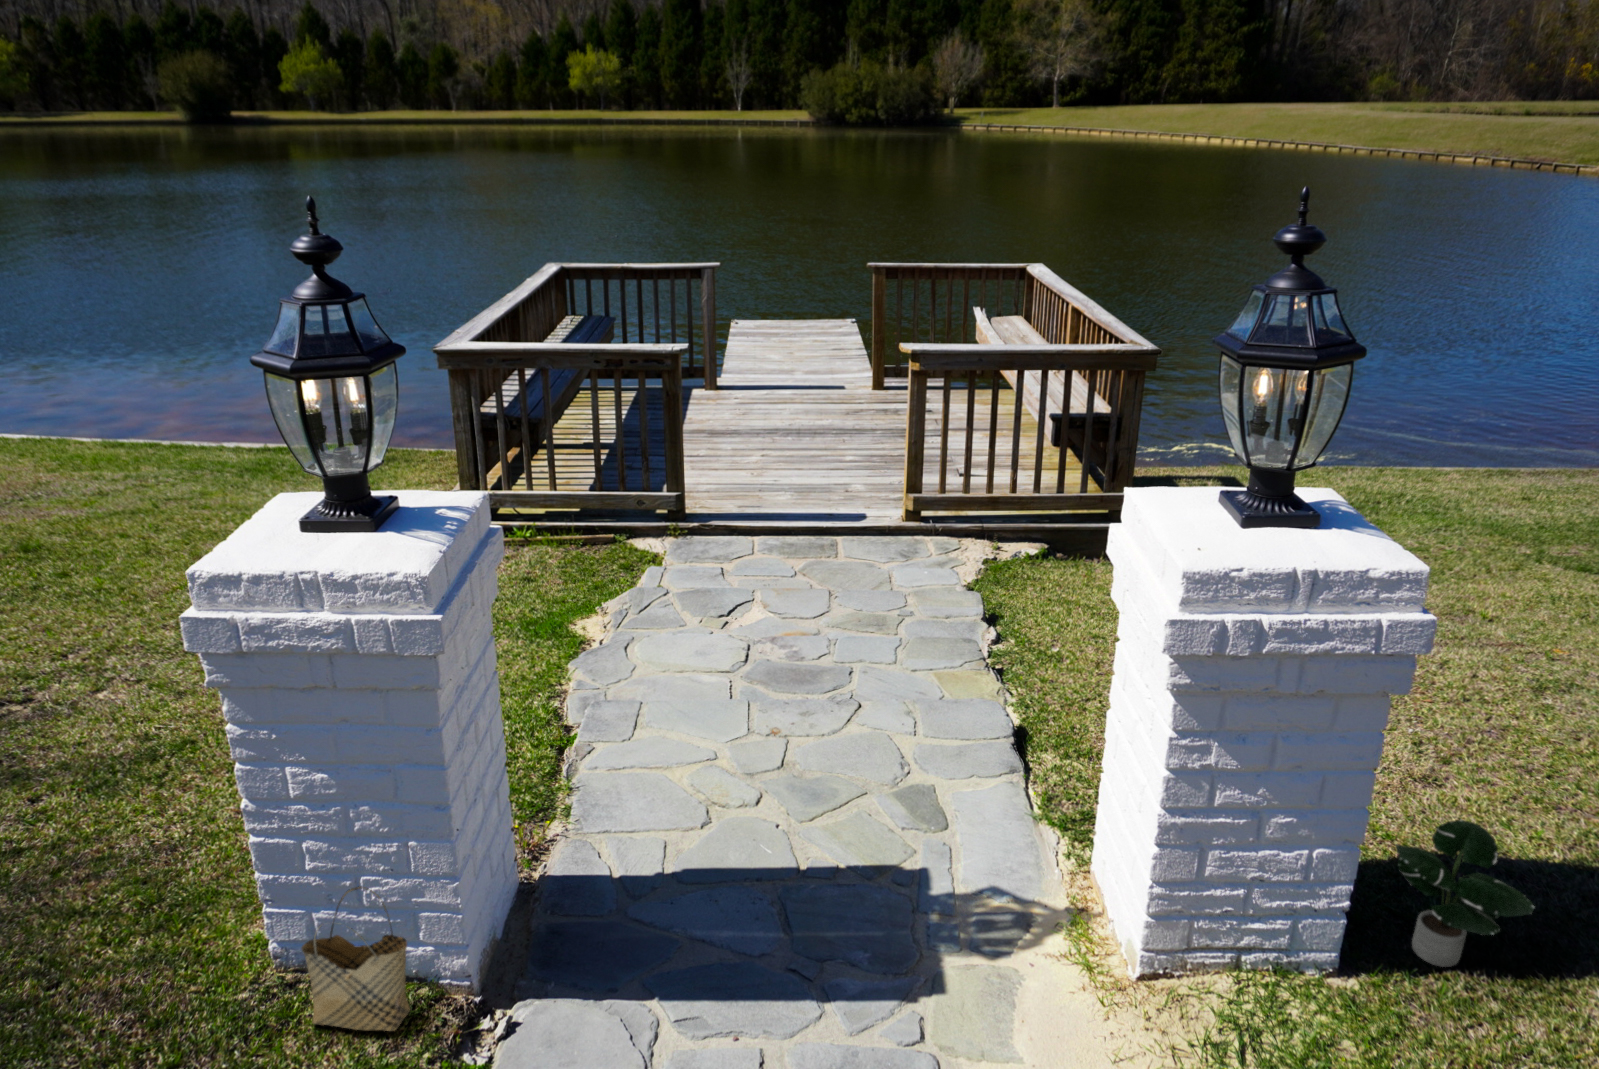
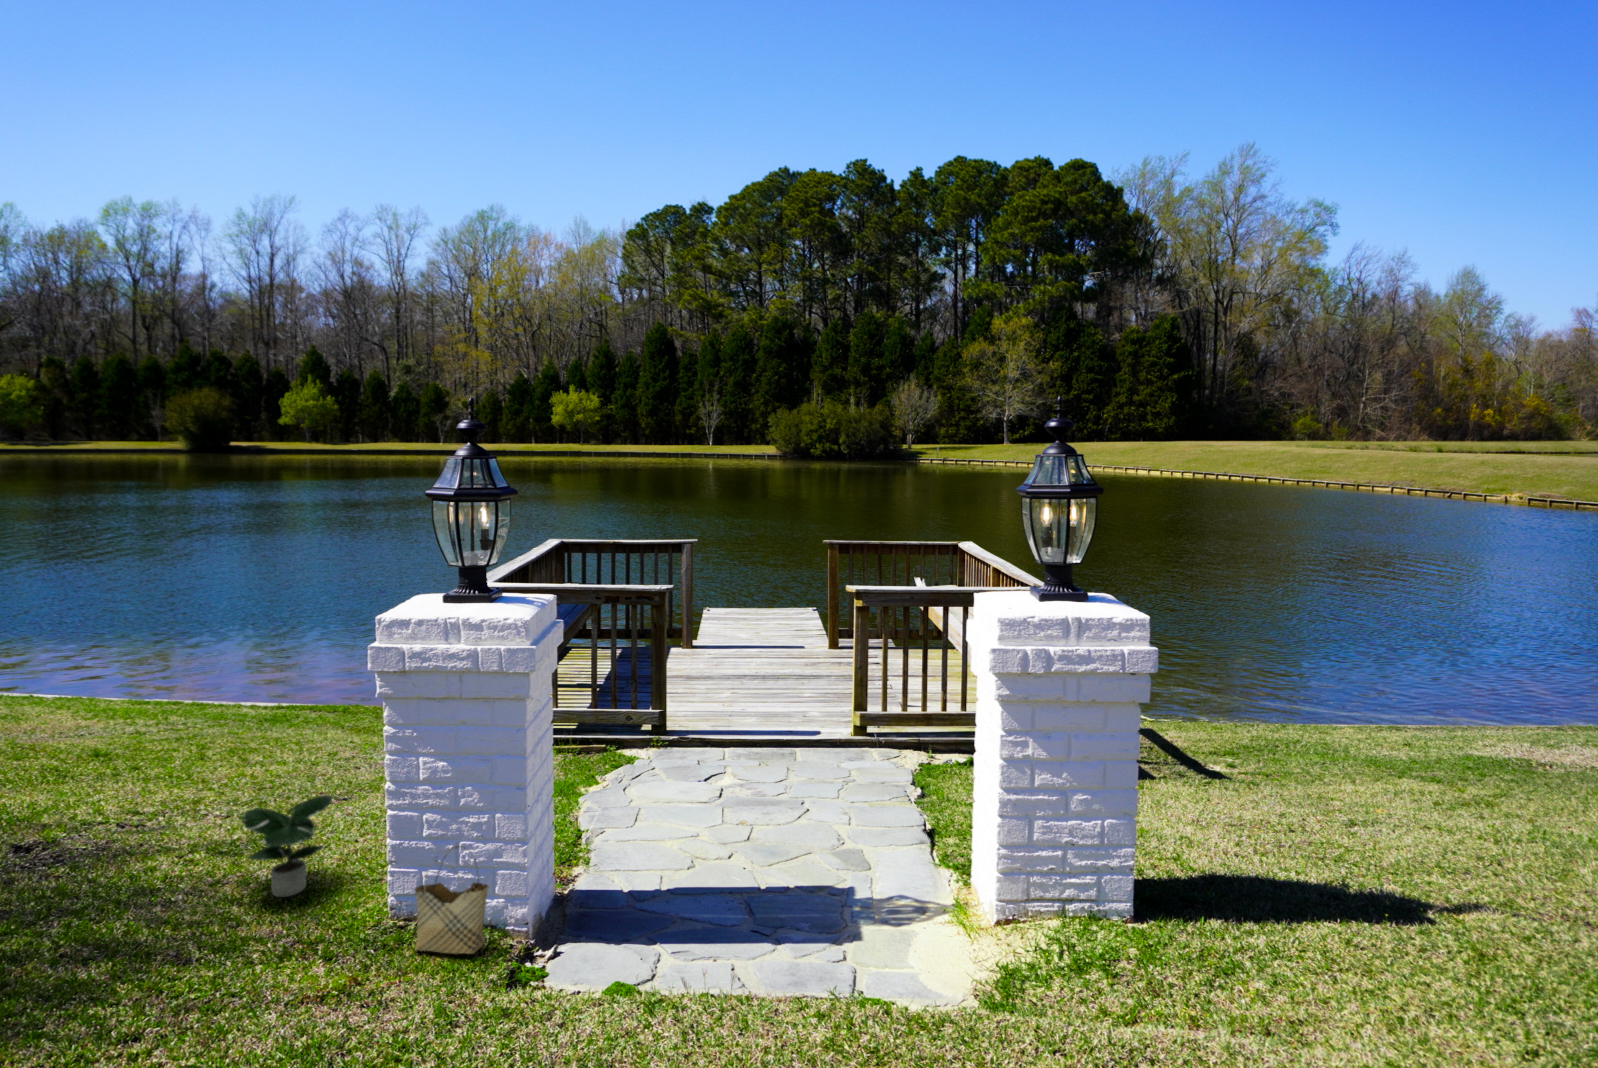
potted plant: present [1396,820,1535,967] -> present [242,795,332,897]

